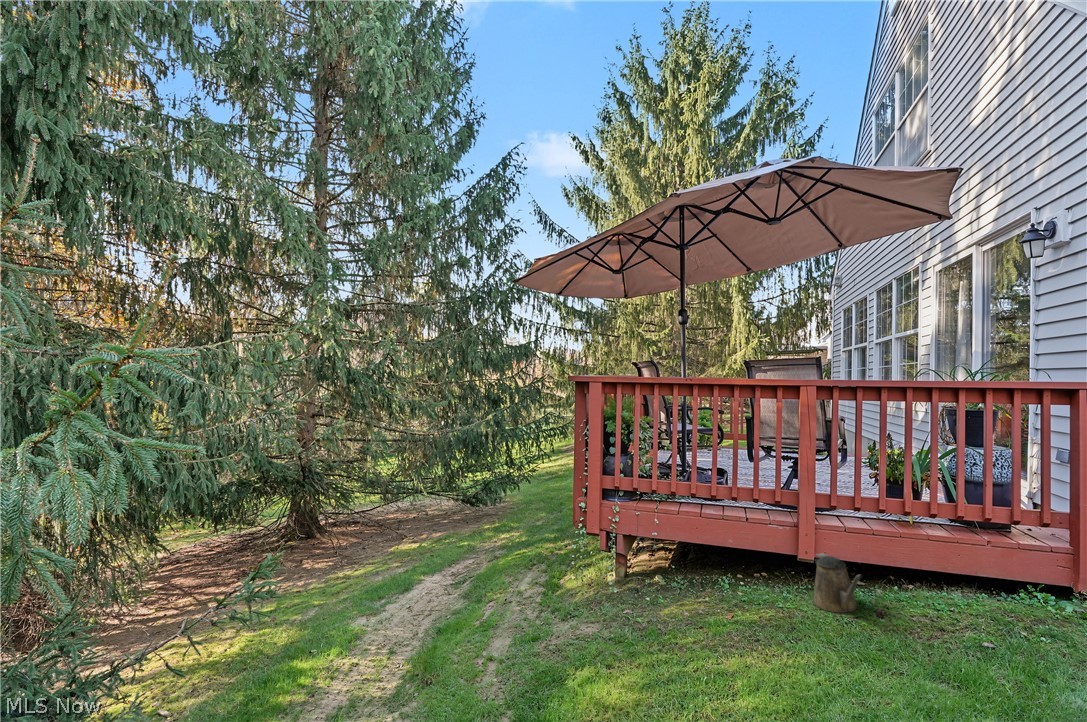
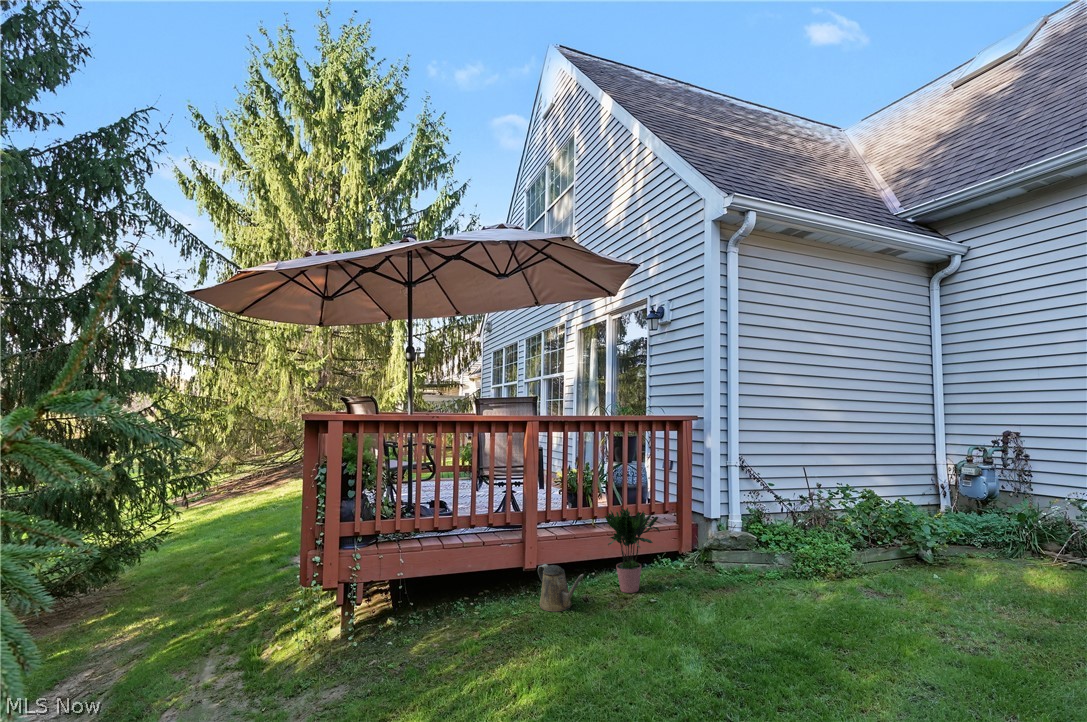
potted plant: none [907,493,1016,615] -> present [605,508,660,593]

